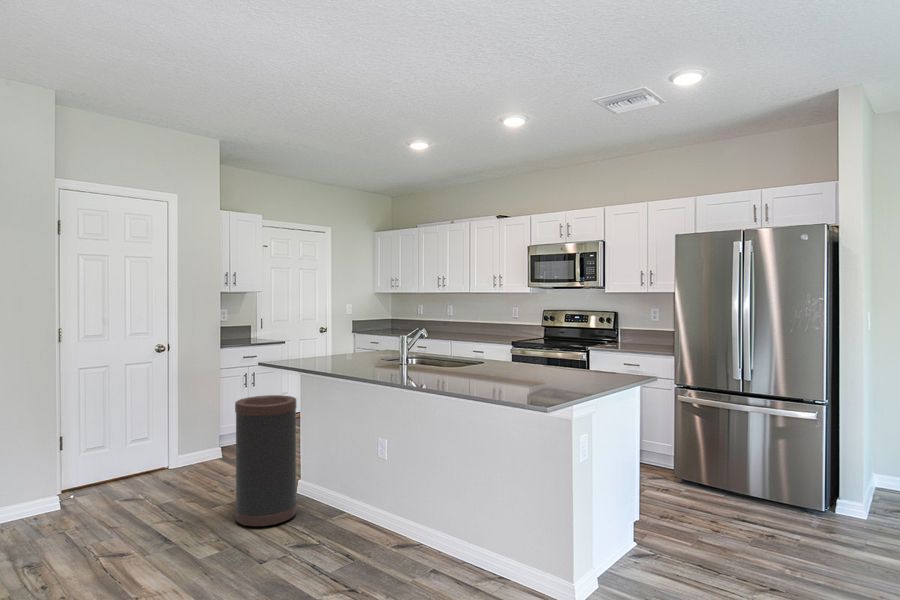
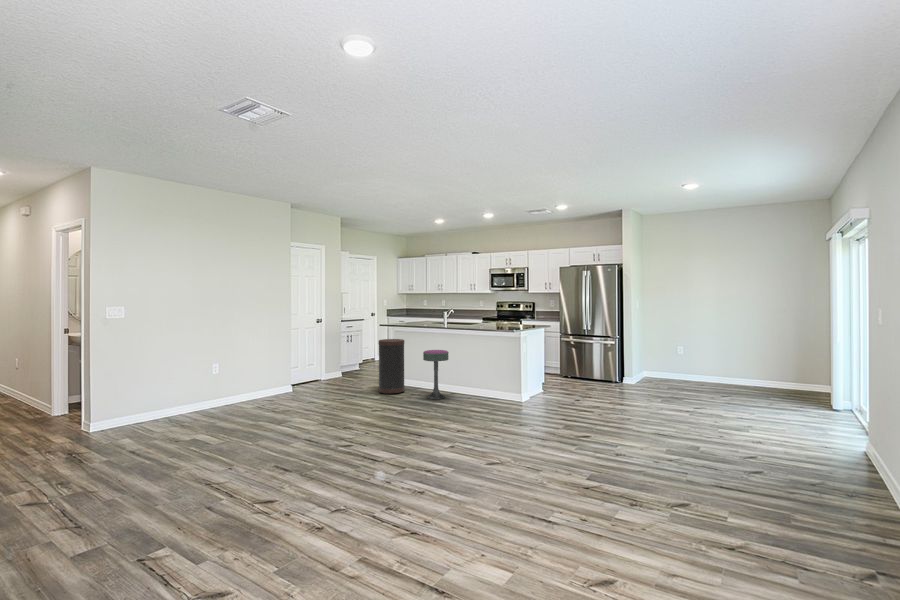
bar stool: none [314,431,377,560] -> present [423,350,449,399]

